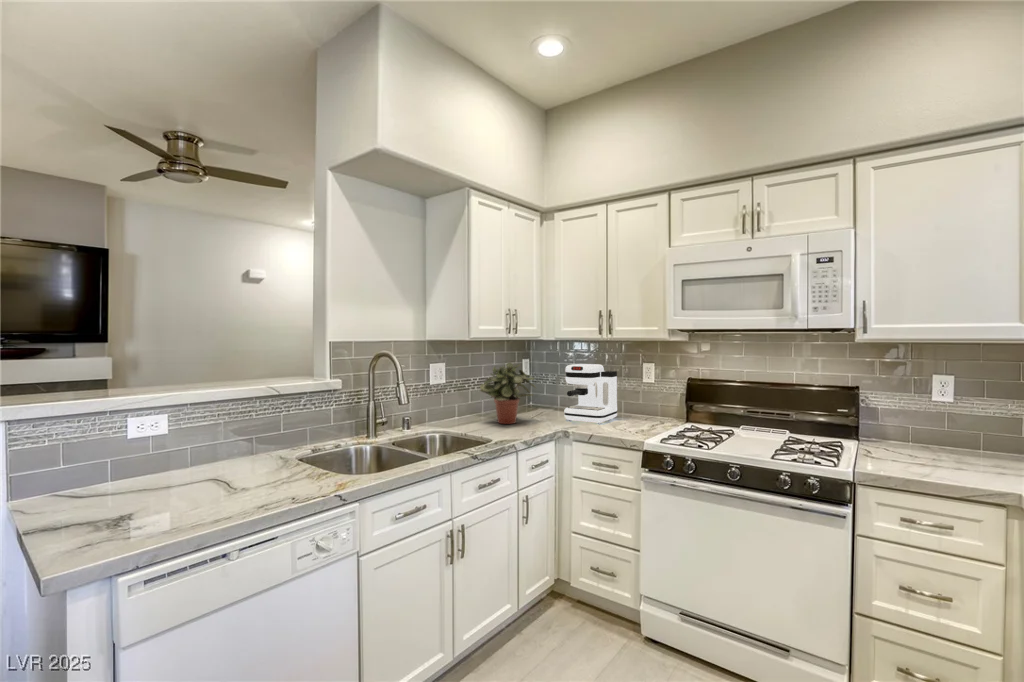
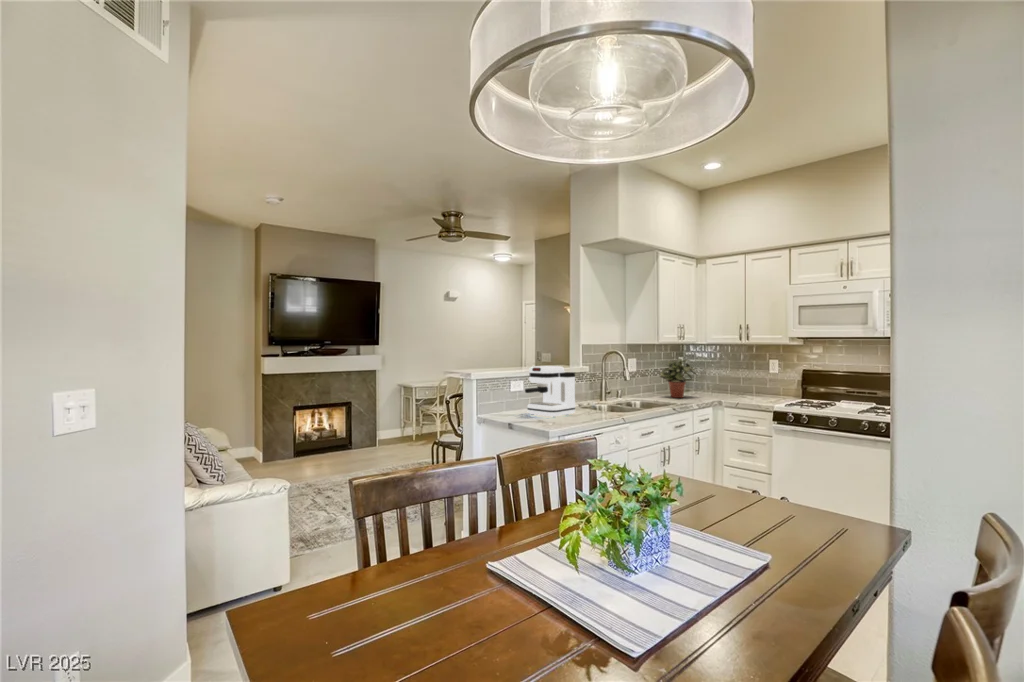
coffee maker: present [564,364,617,424] -> present [525,366,575,417]

